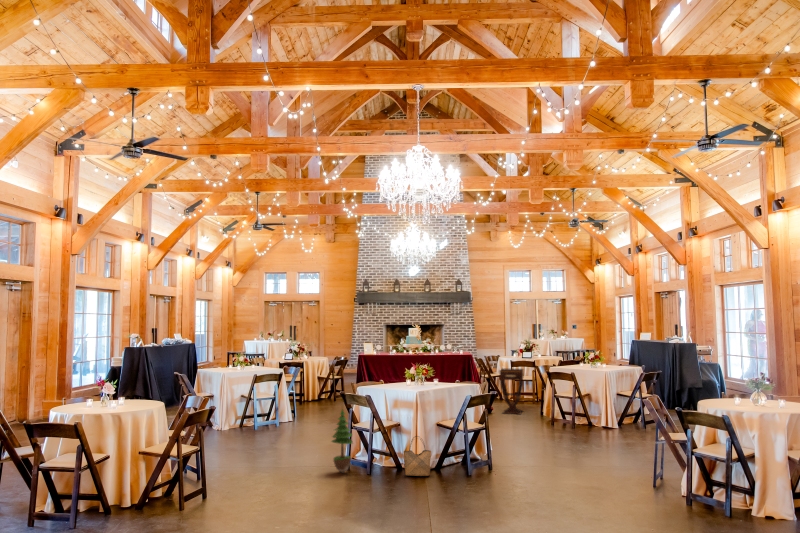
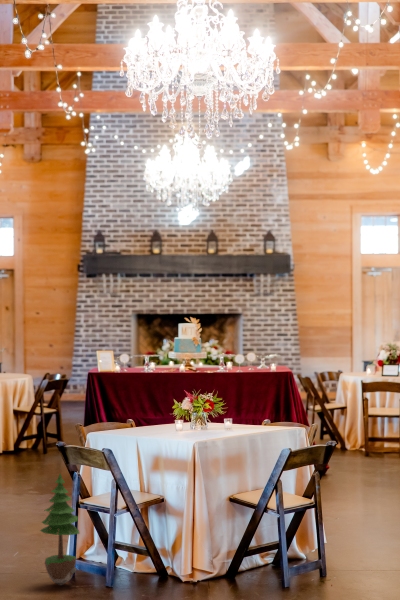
side table: present [500,368,523,414] -> none [341,396,383,474]
woven basket: present [404,436,431,476] -> none [169,520,218,589]

